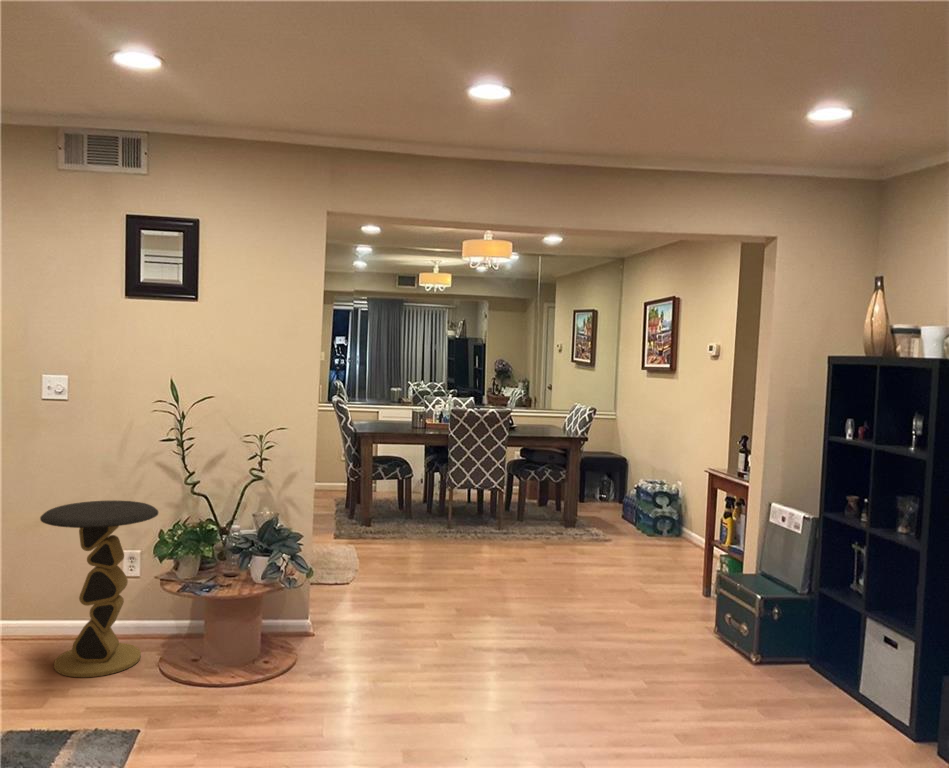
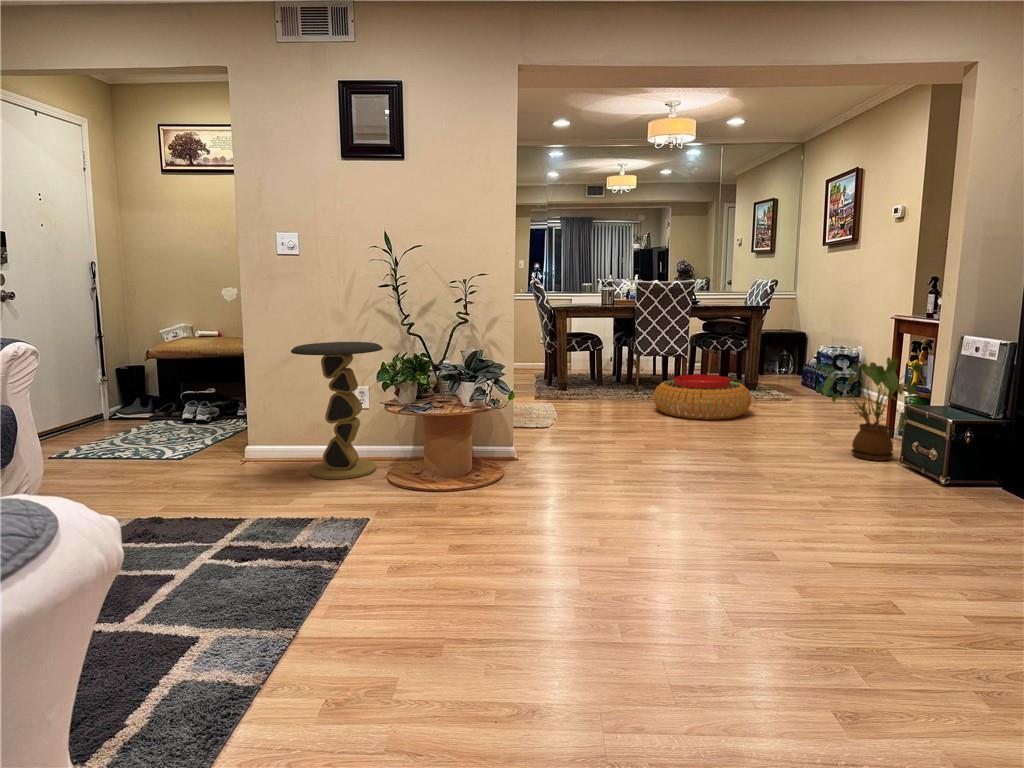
pouf: none [468,515,571,570] -> present [653,375,751,420]
house plant: none [642,520,737,628] -> present [823,357,925,461]

